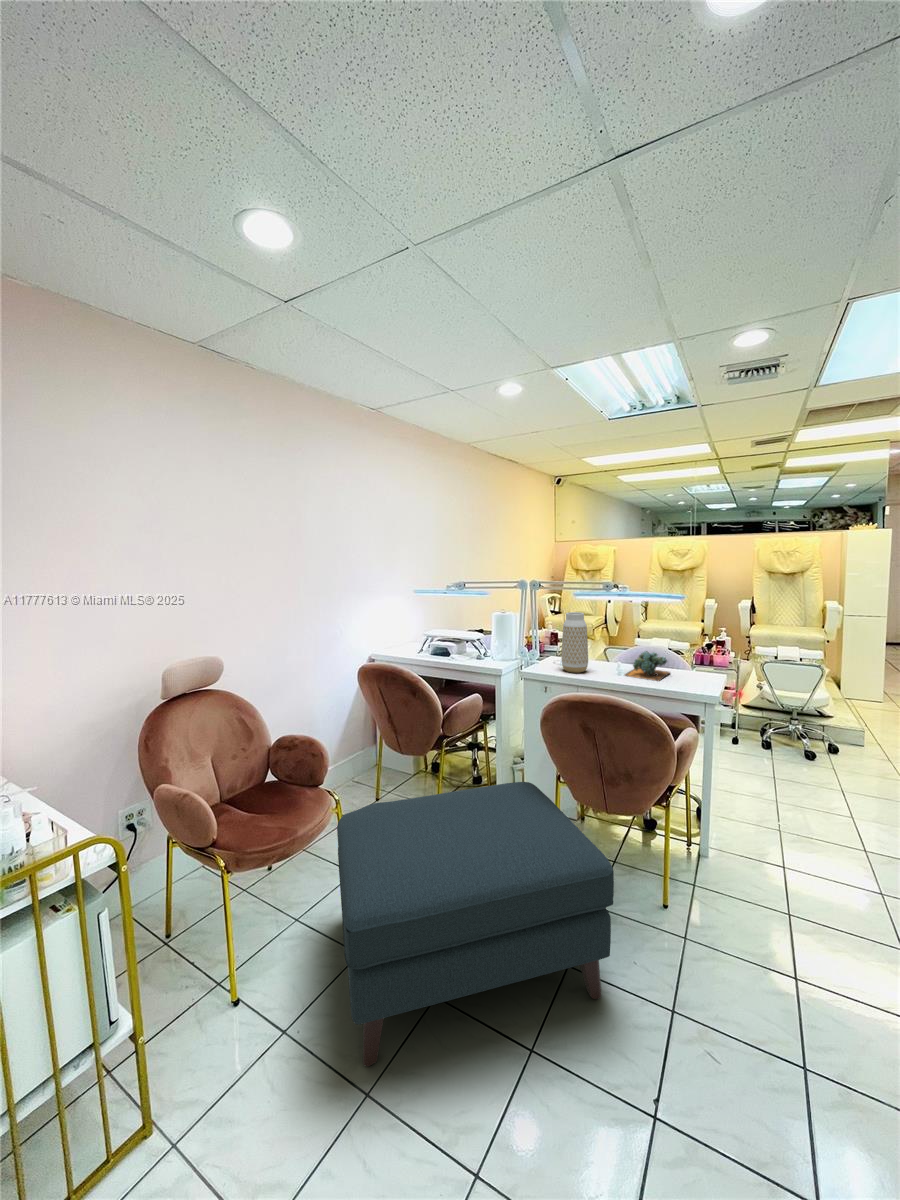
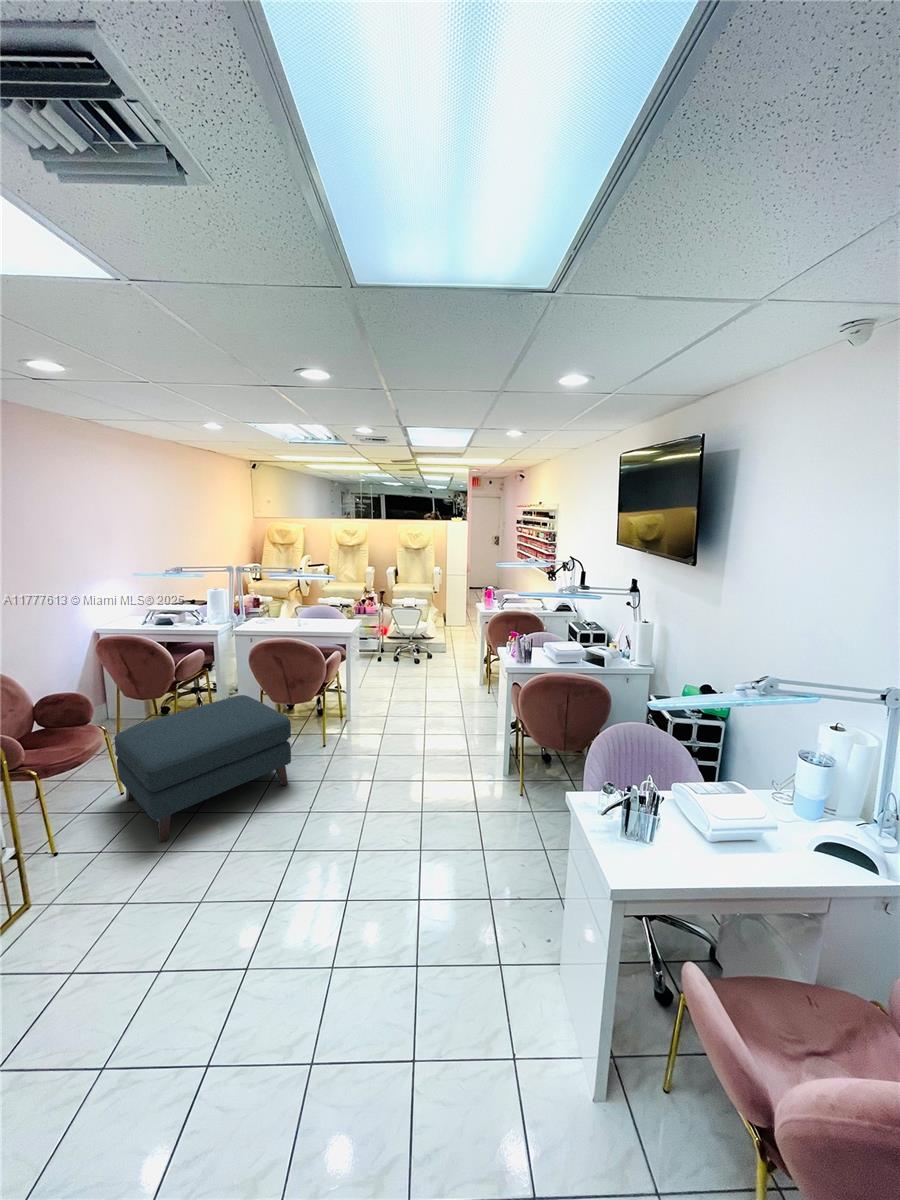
vase: present [562,612,588,673] -> none [261,589,279,628]
succulent plant: present [625,651,670,681] -> none [300,610,329,628]

